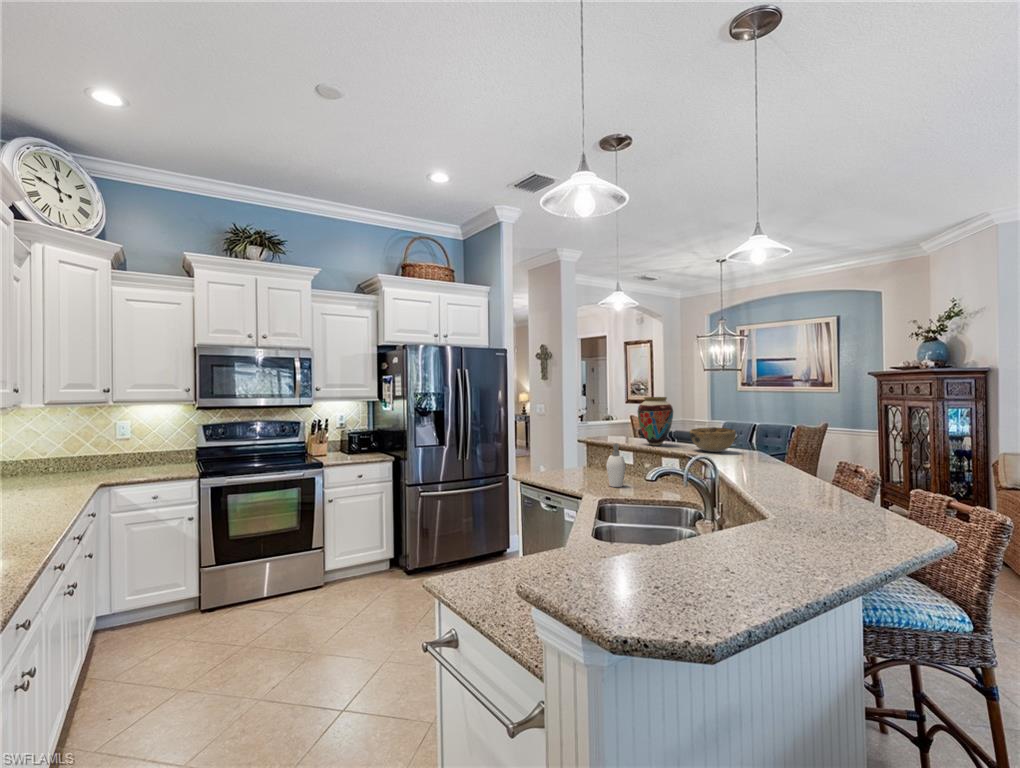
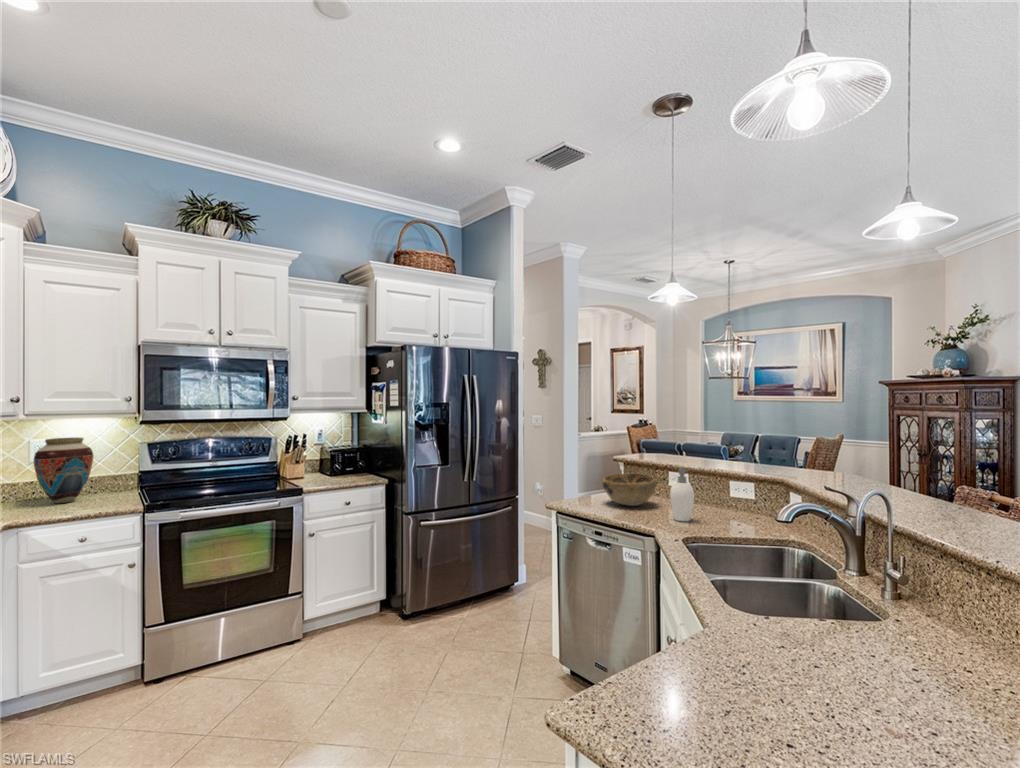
vase: present [638,397,673,446] -> present [33,438,94,503]
decorative bowl: present [690,427,736,452] -> present [602,473,656,506]

